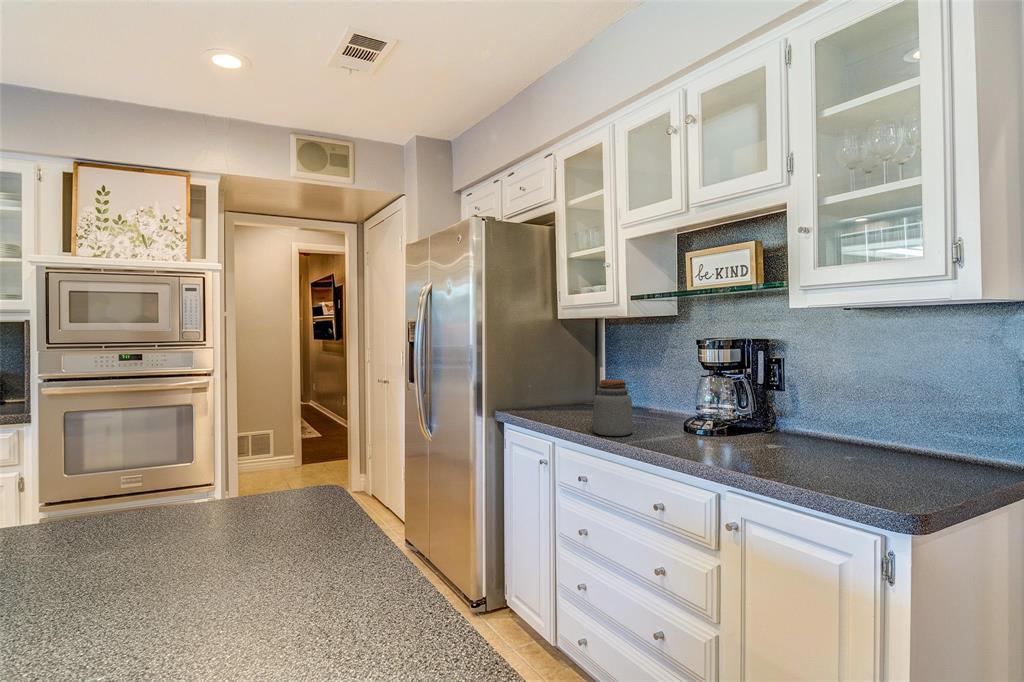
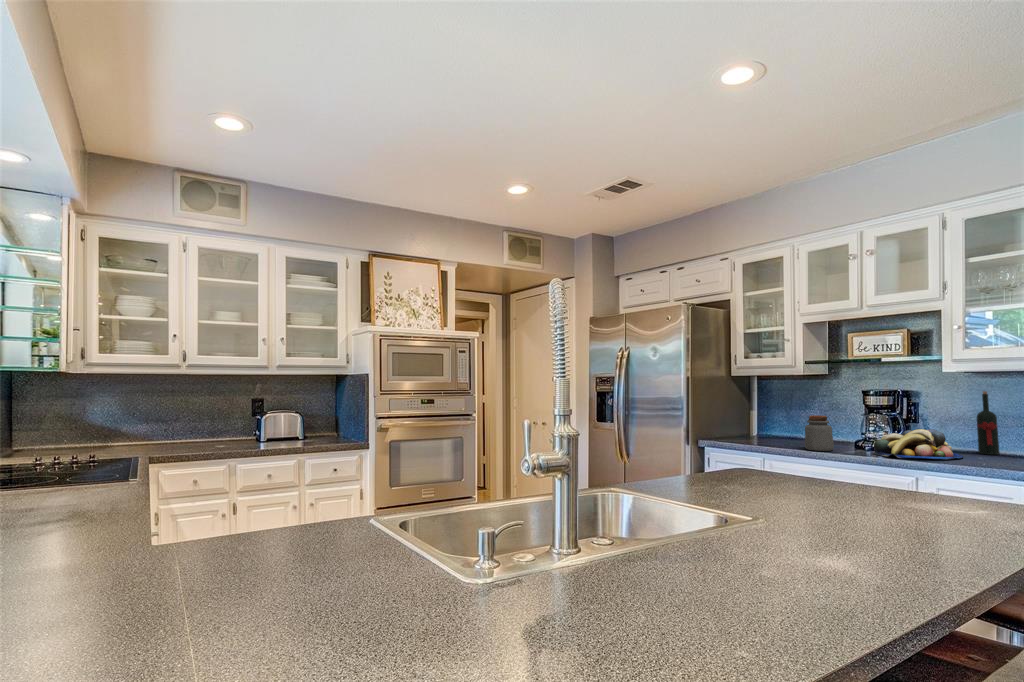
wine bottle: none [856,342,890,453] -> present [977,391,1000,455]
fruit bowl: none [674,407,815,465] -> present [874,429,963,459]

